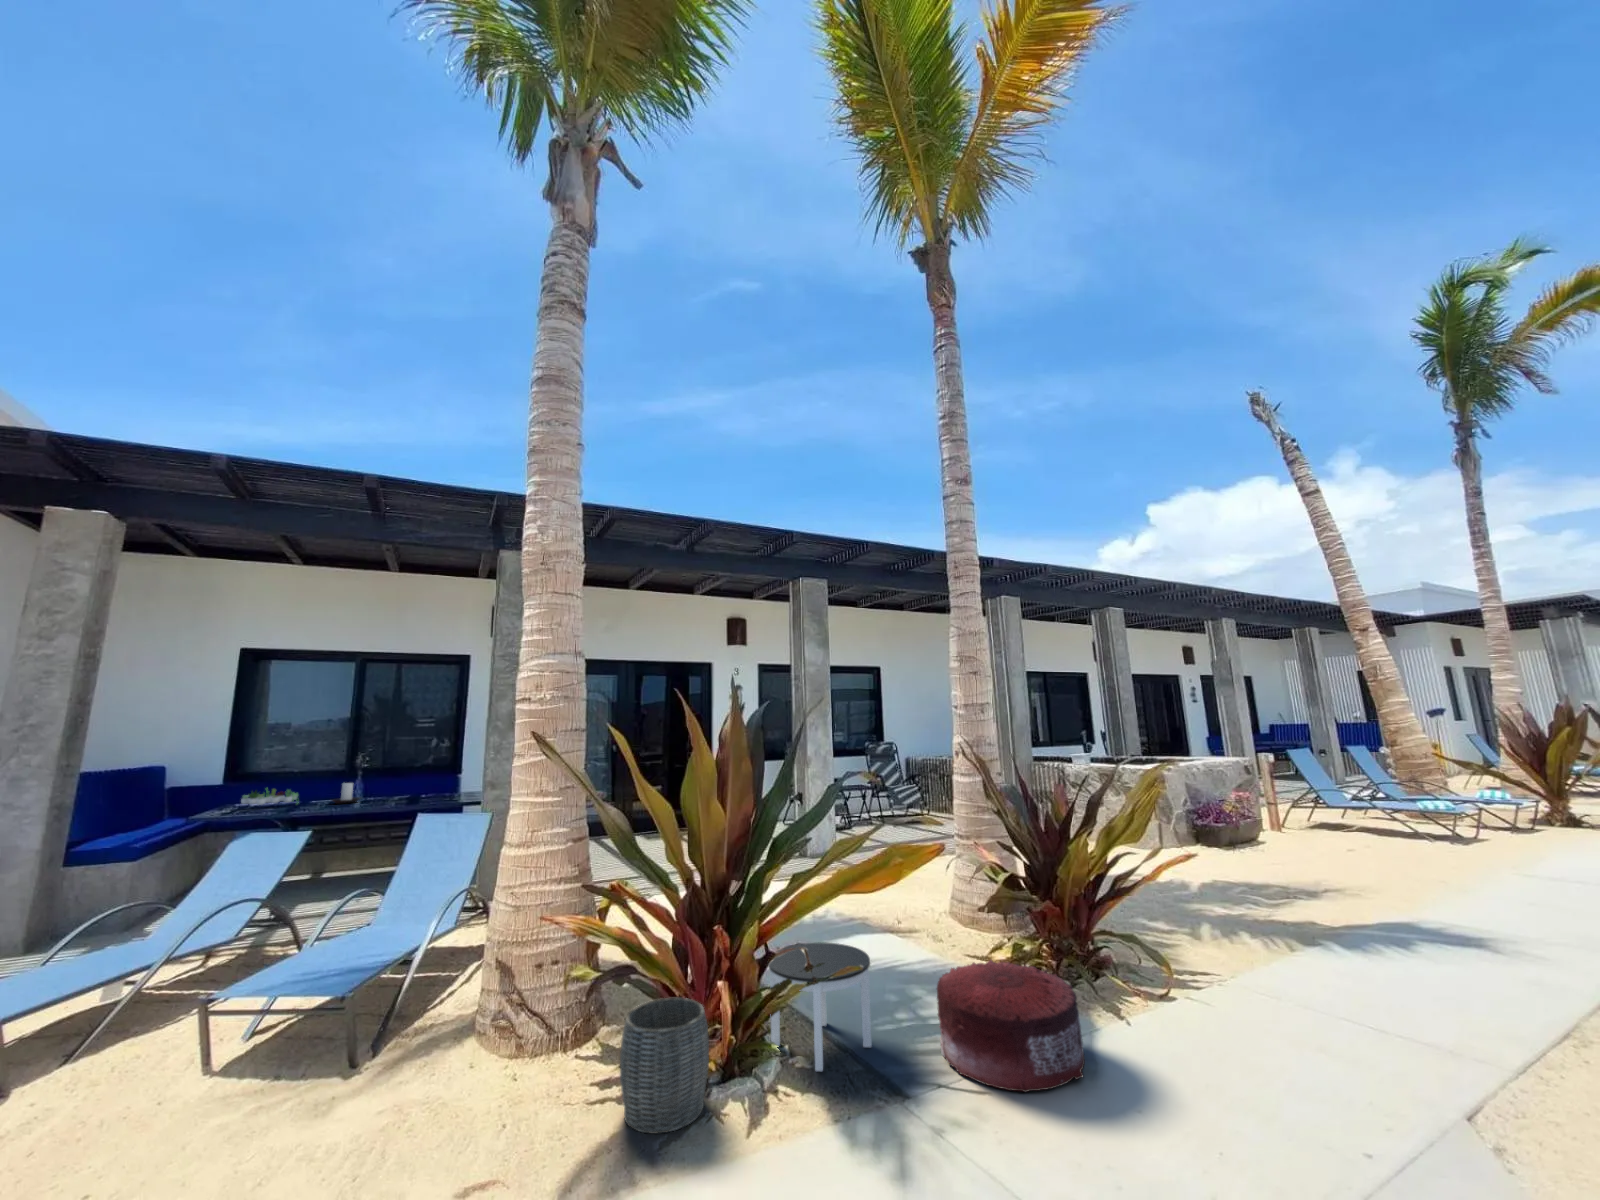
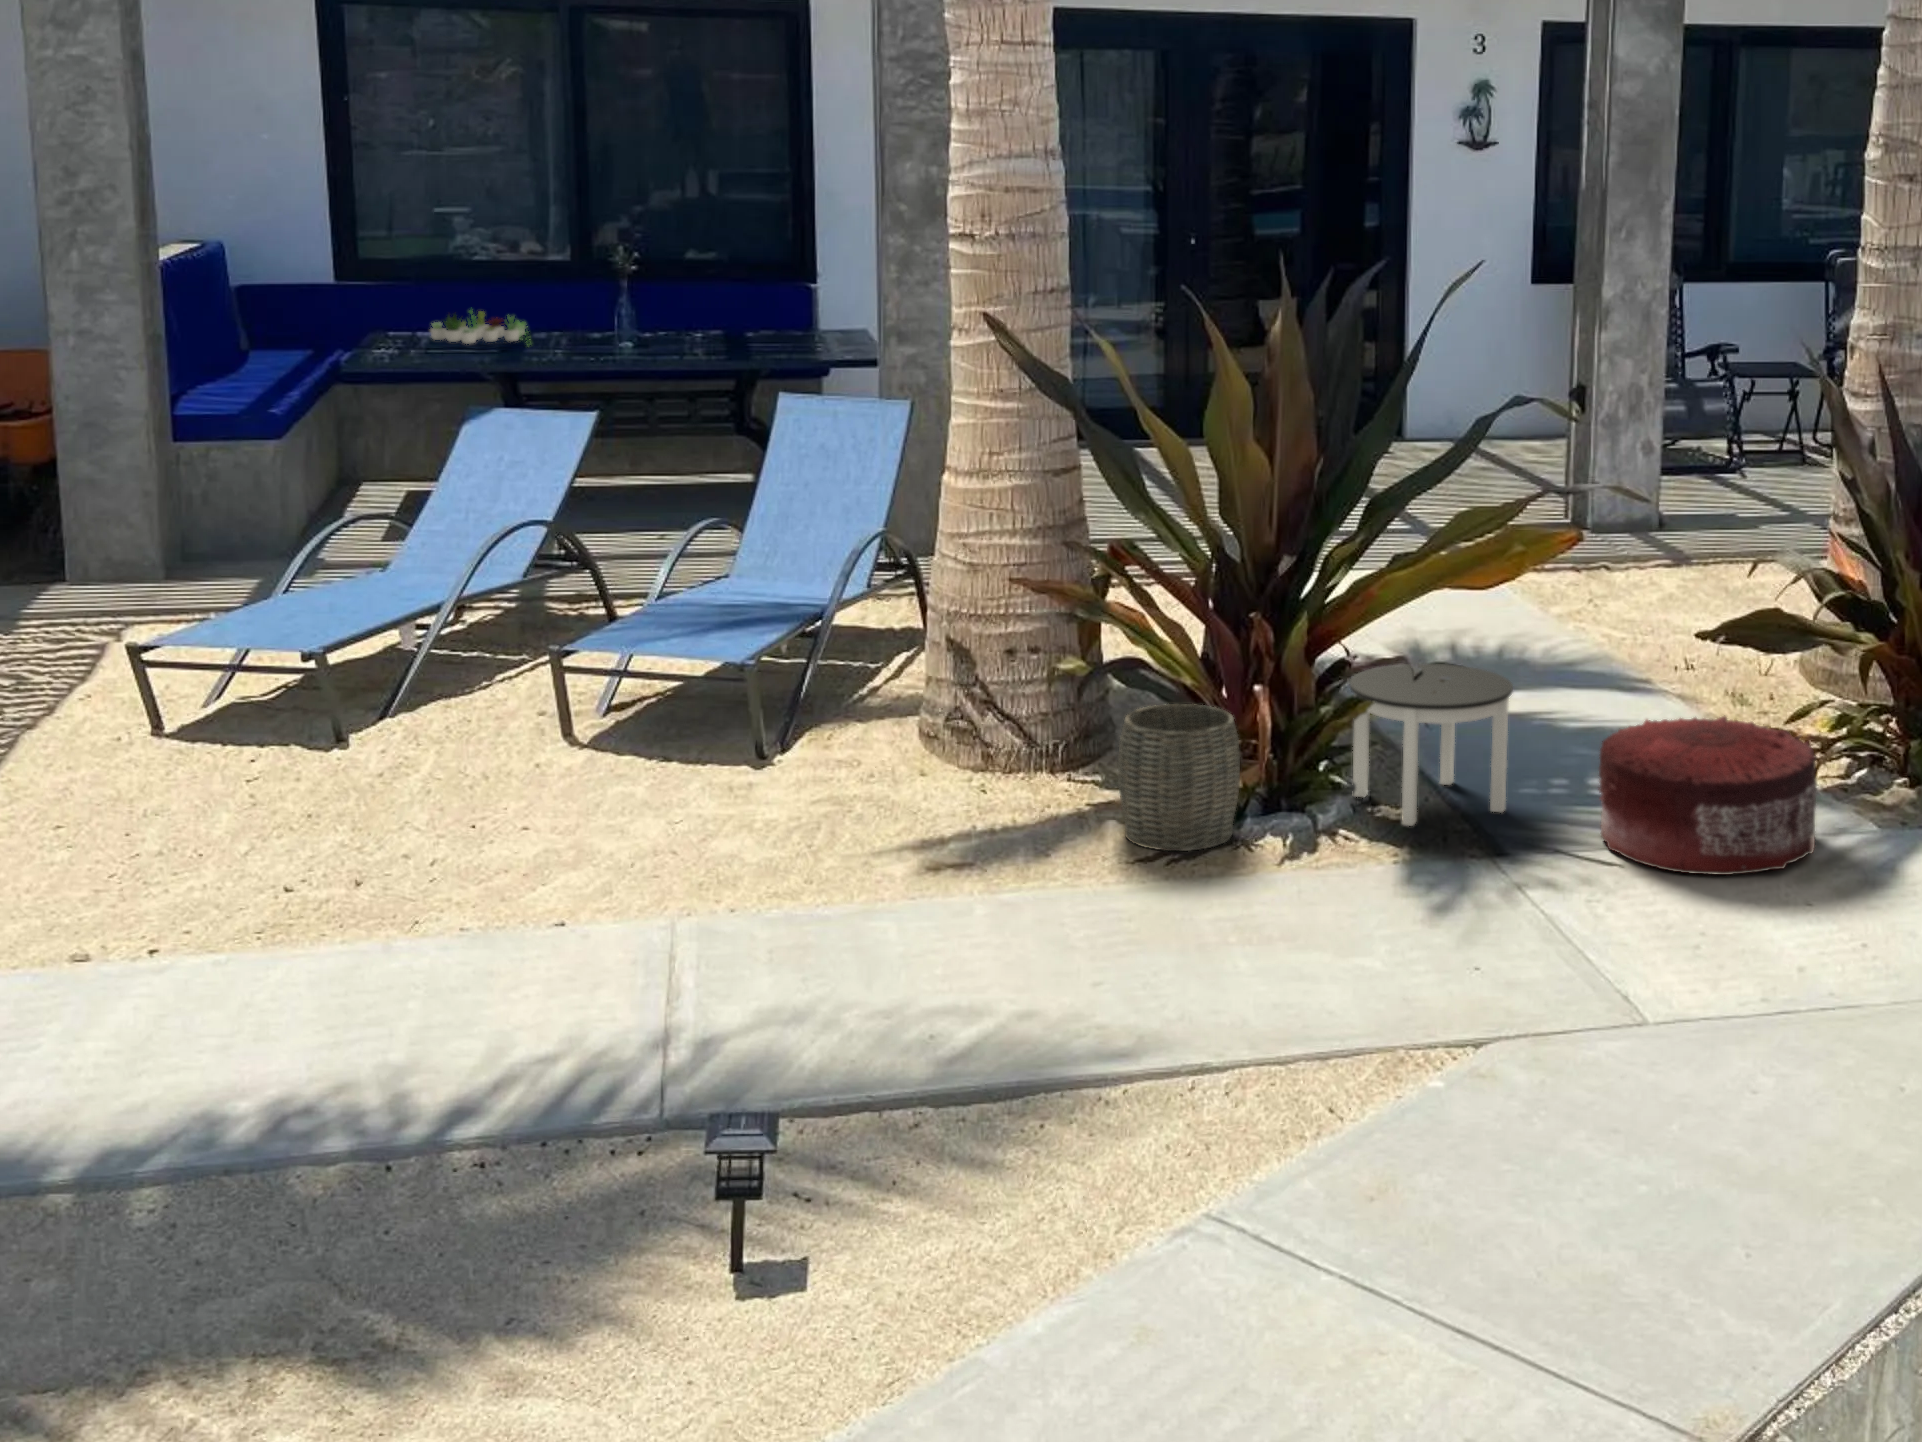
candle holder: present [331,783,361,804] -> none [590,307,650,351]

